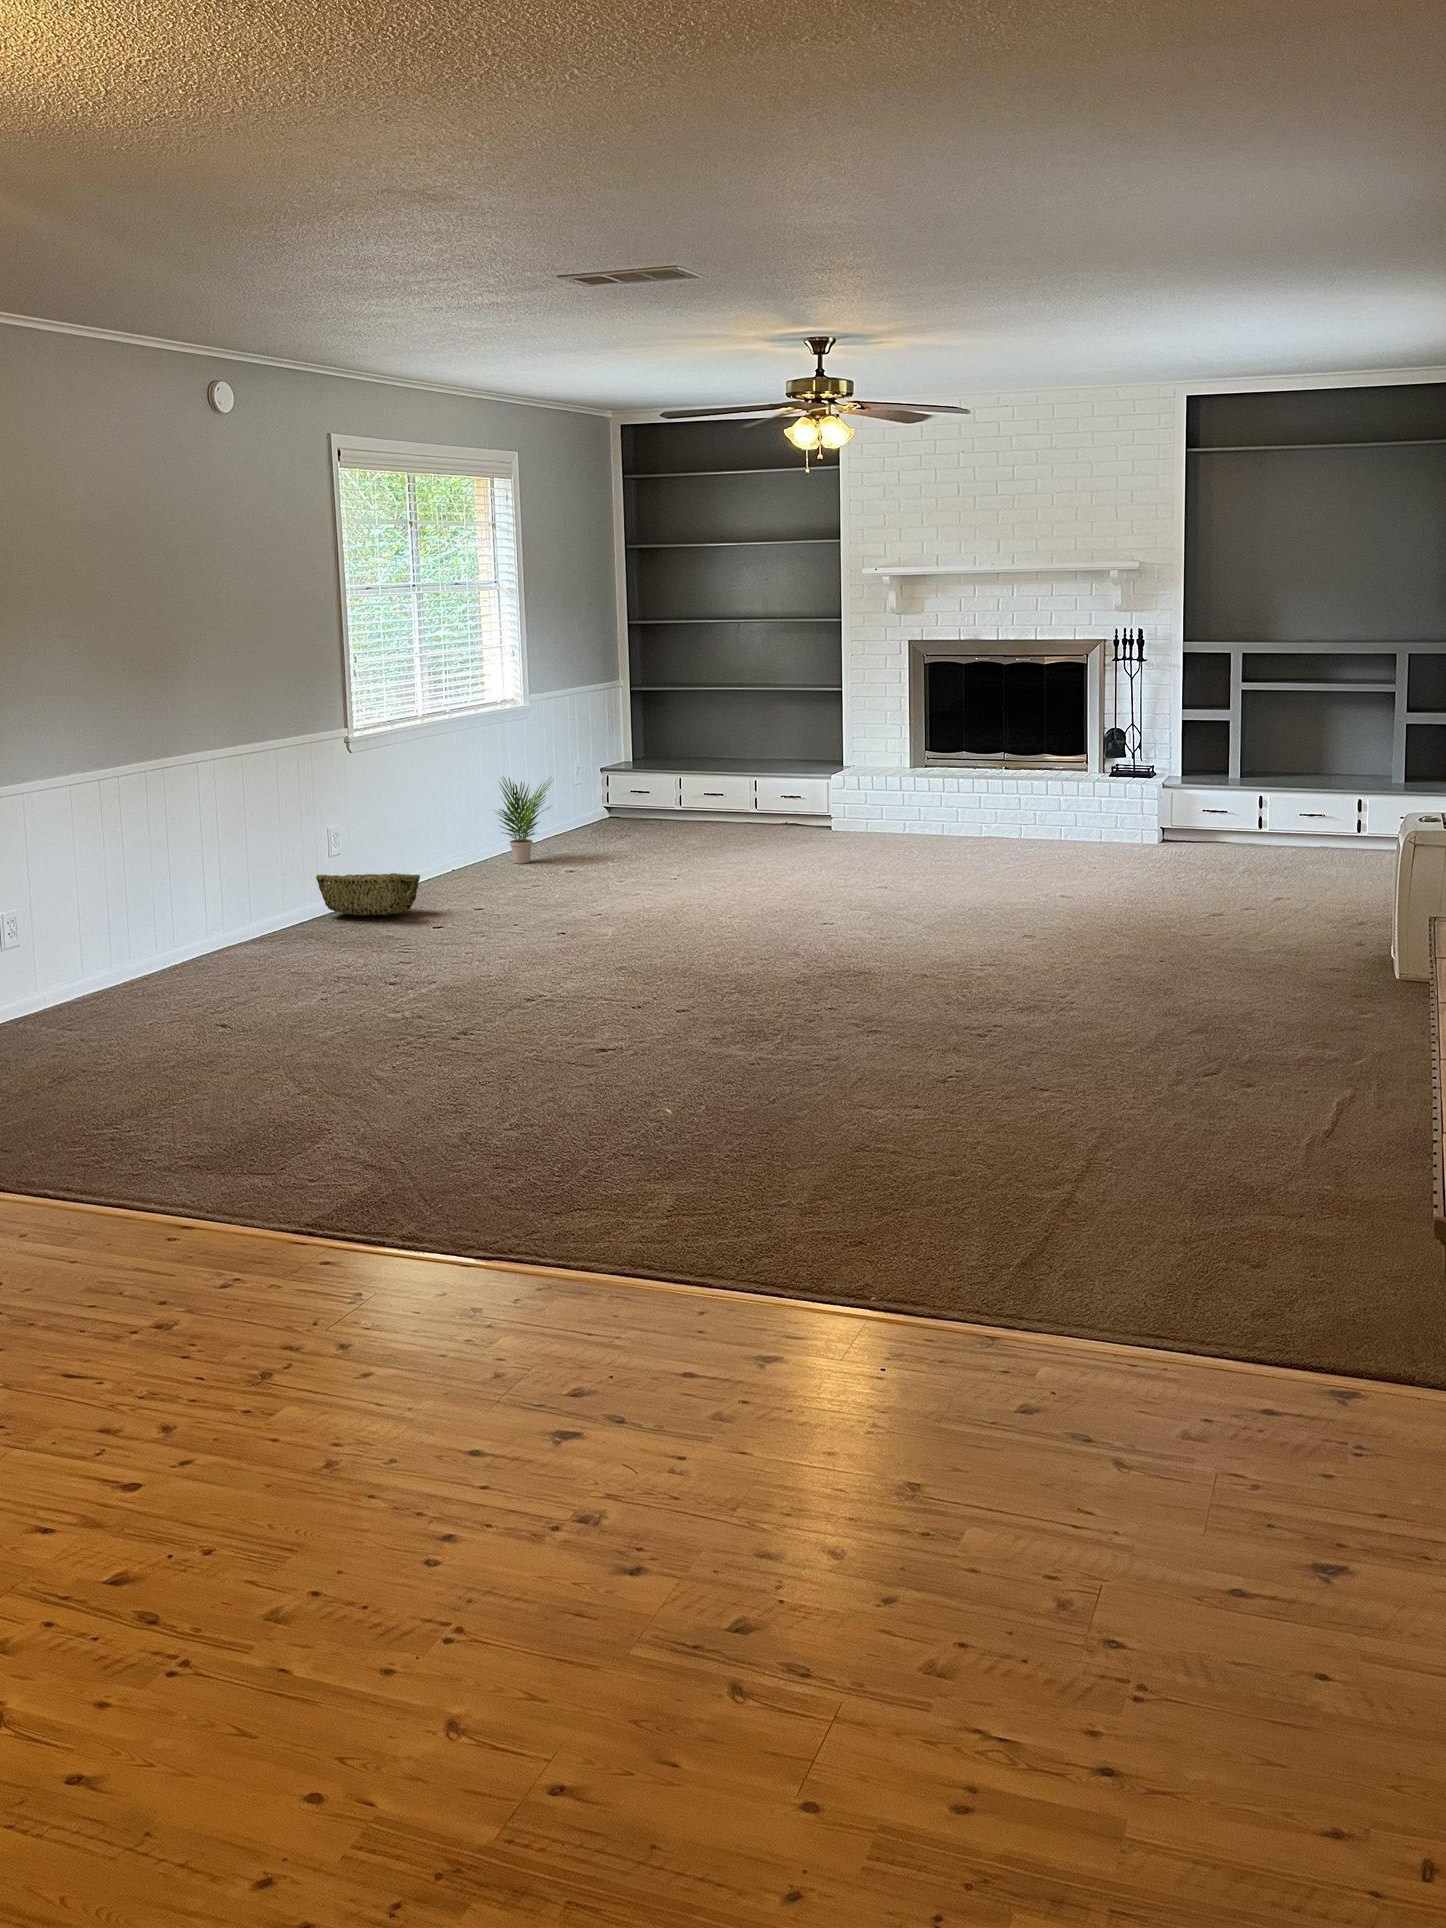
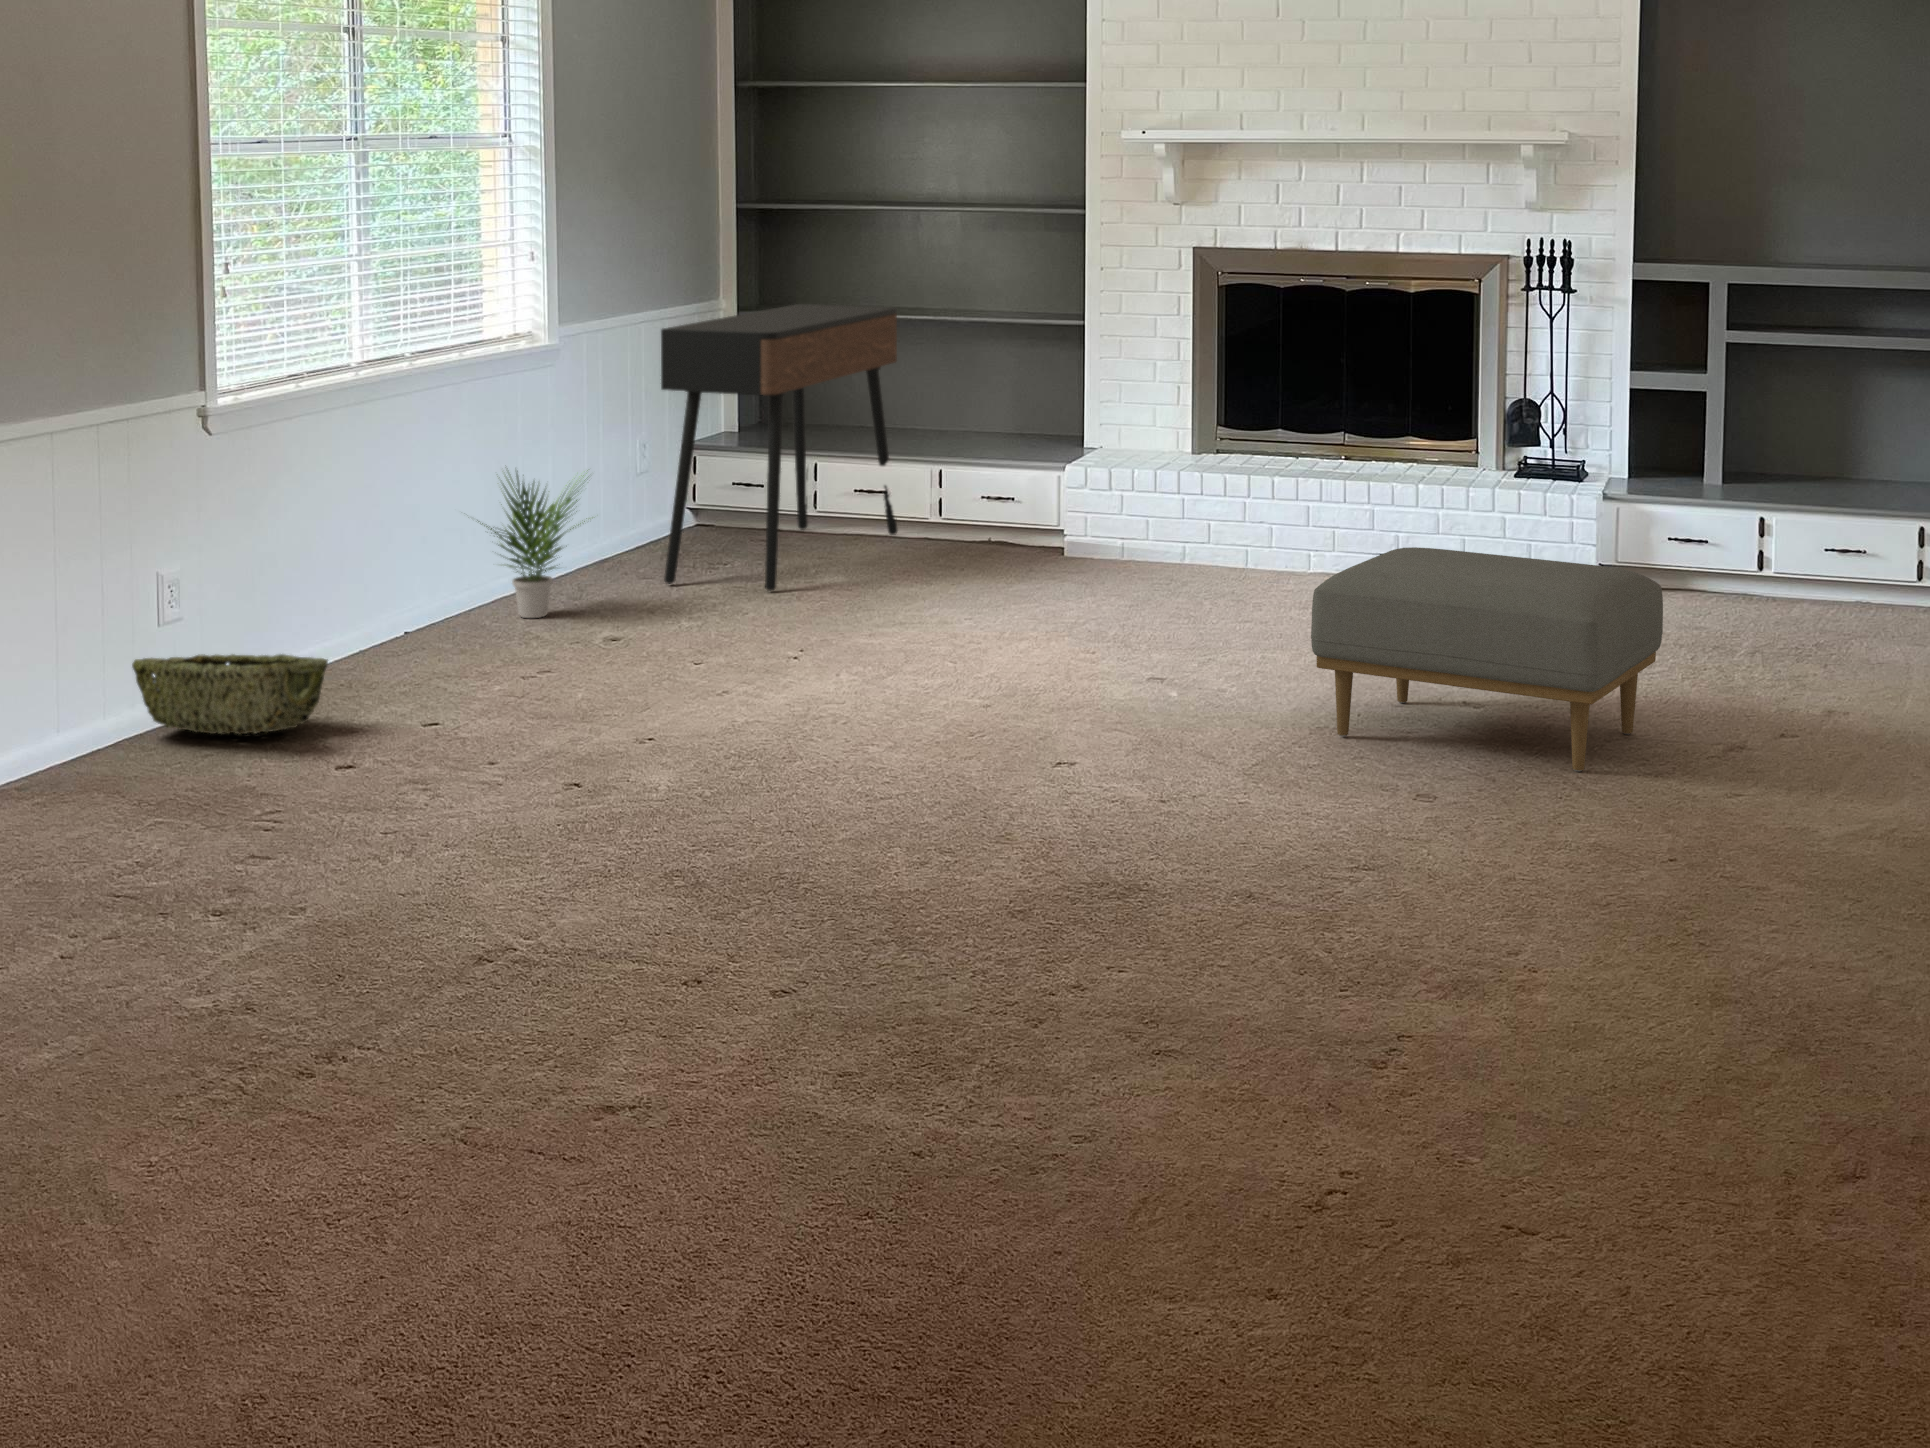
console table: none [590,681,732,849] -> present [661,304,898,591]
ottoman: none [970,806,1177,926] -> present [1311,547,1663,771]

